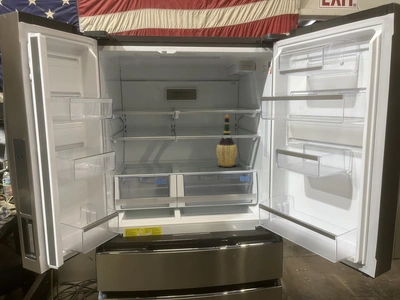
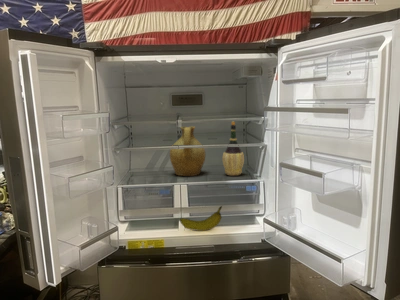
pitcher: none [165,119,199,168] -> present [170,126,206,176]
fruit: none [177,194,218,218] -> present [180,206,222,231]

